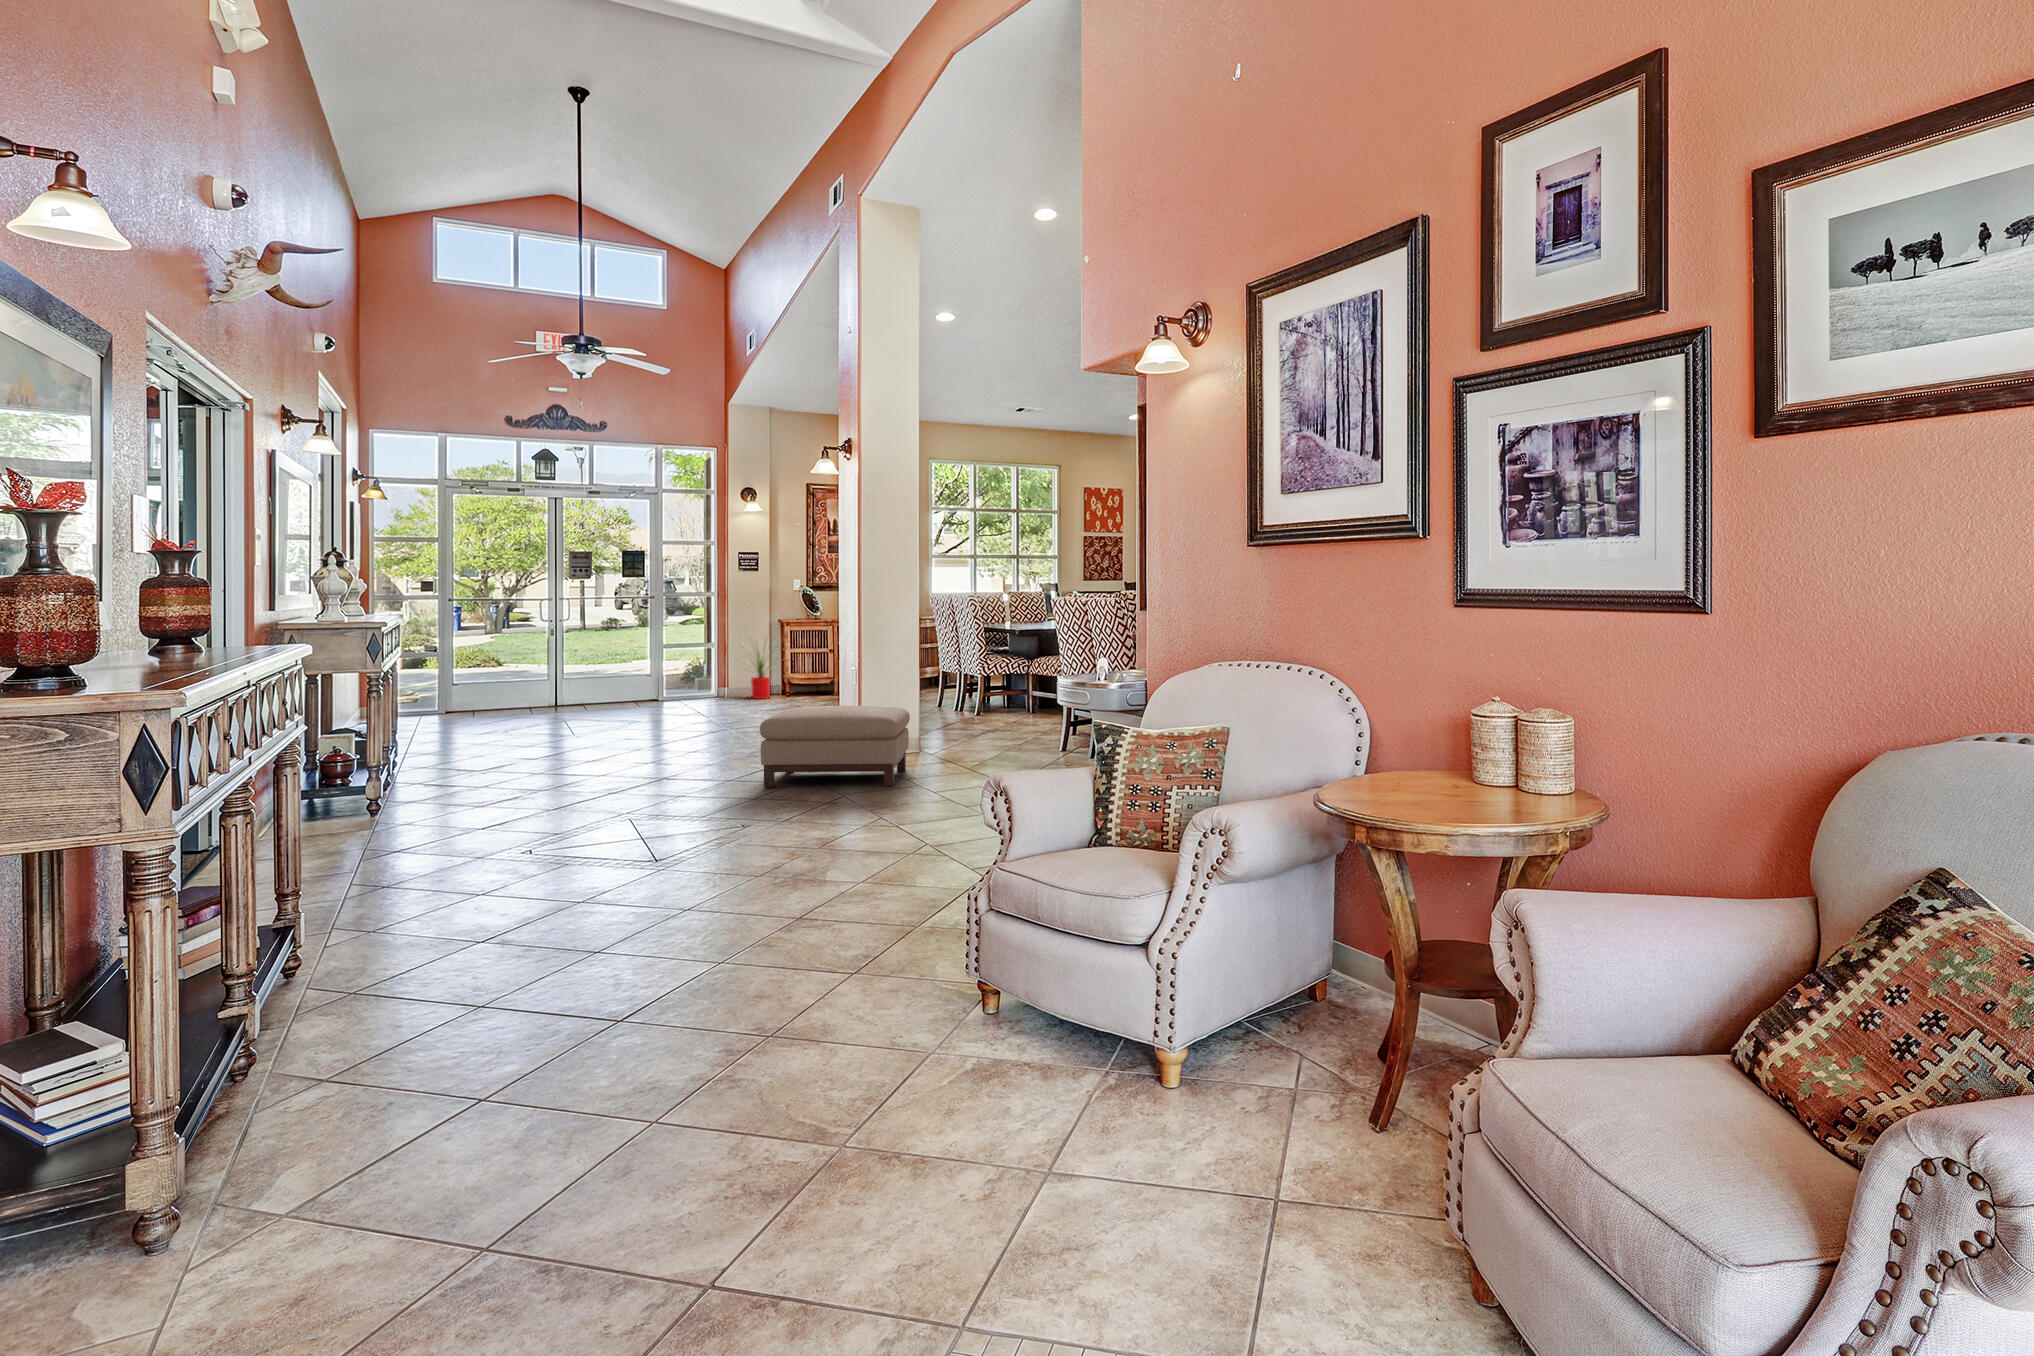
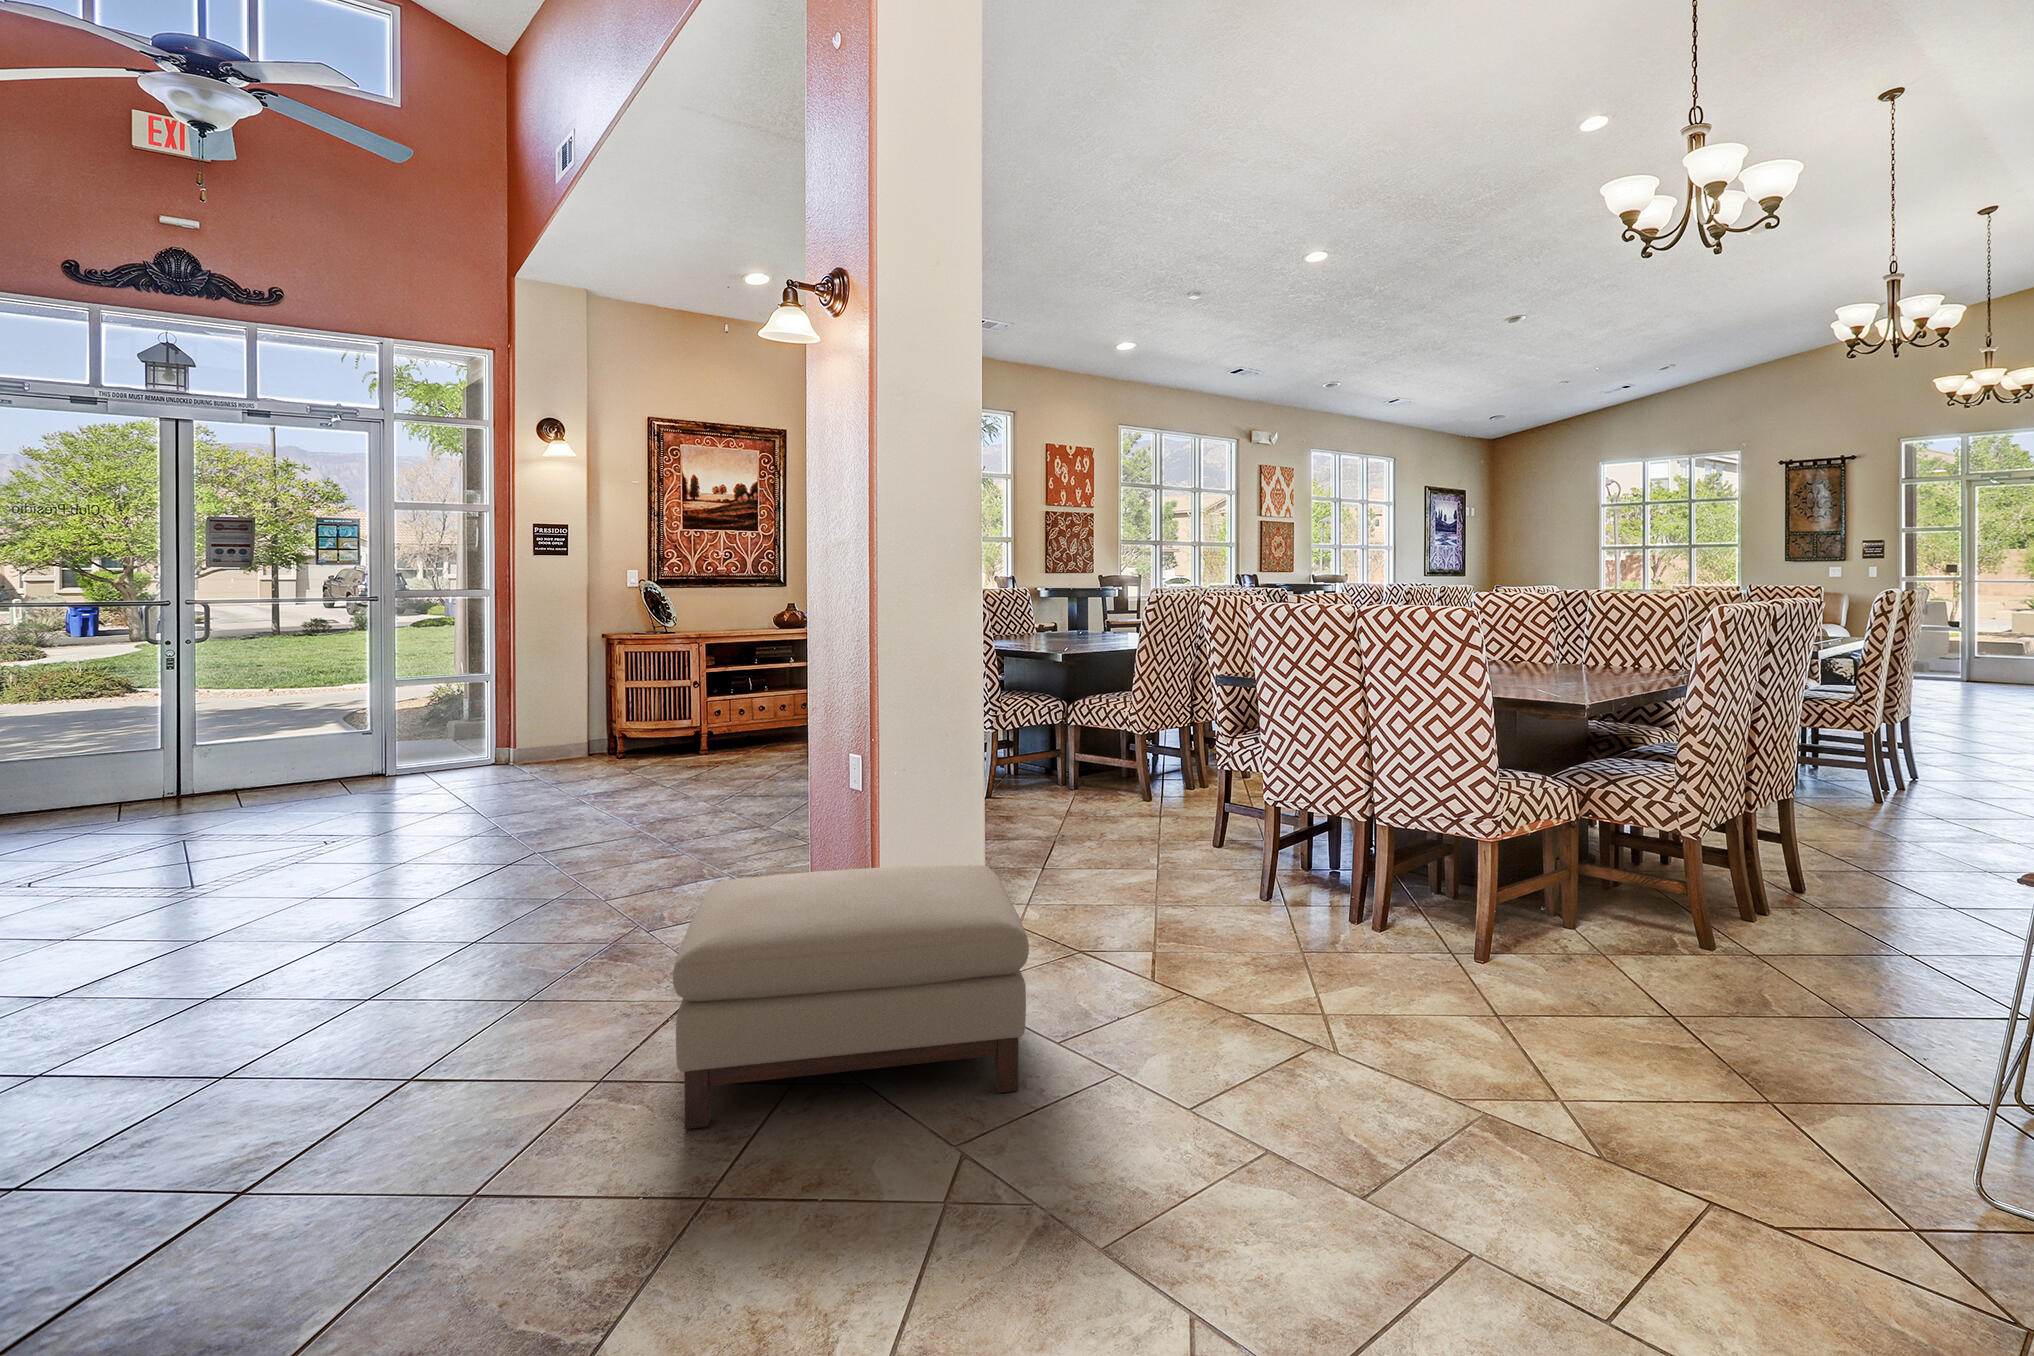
house plant: present [747,634,771,699] -> none [528,653,620,766]

